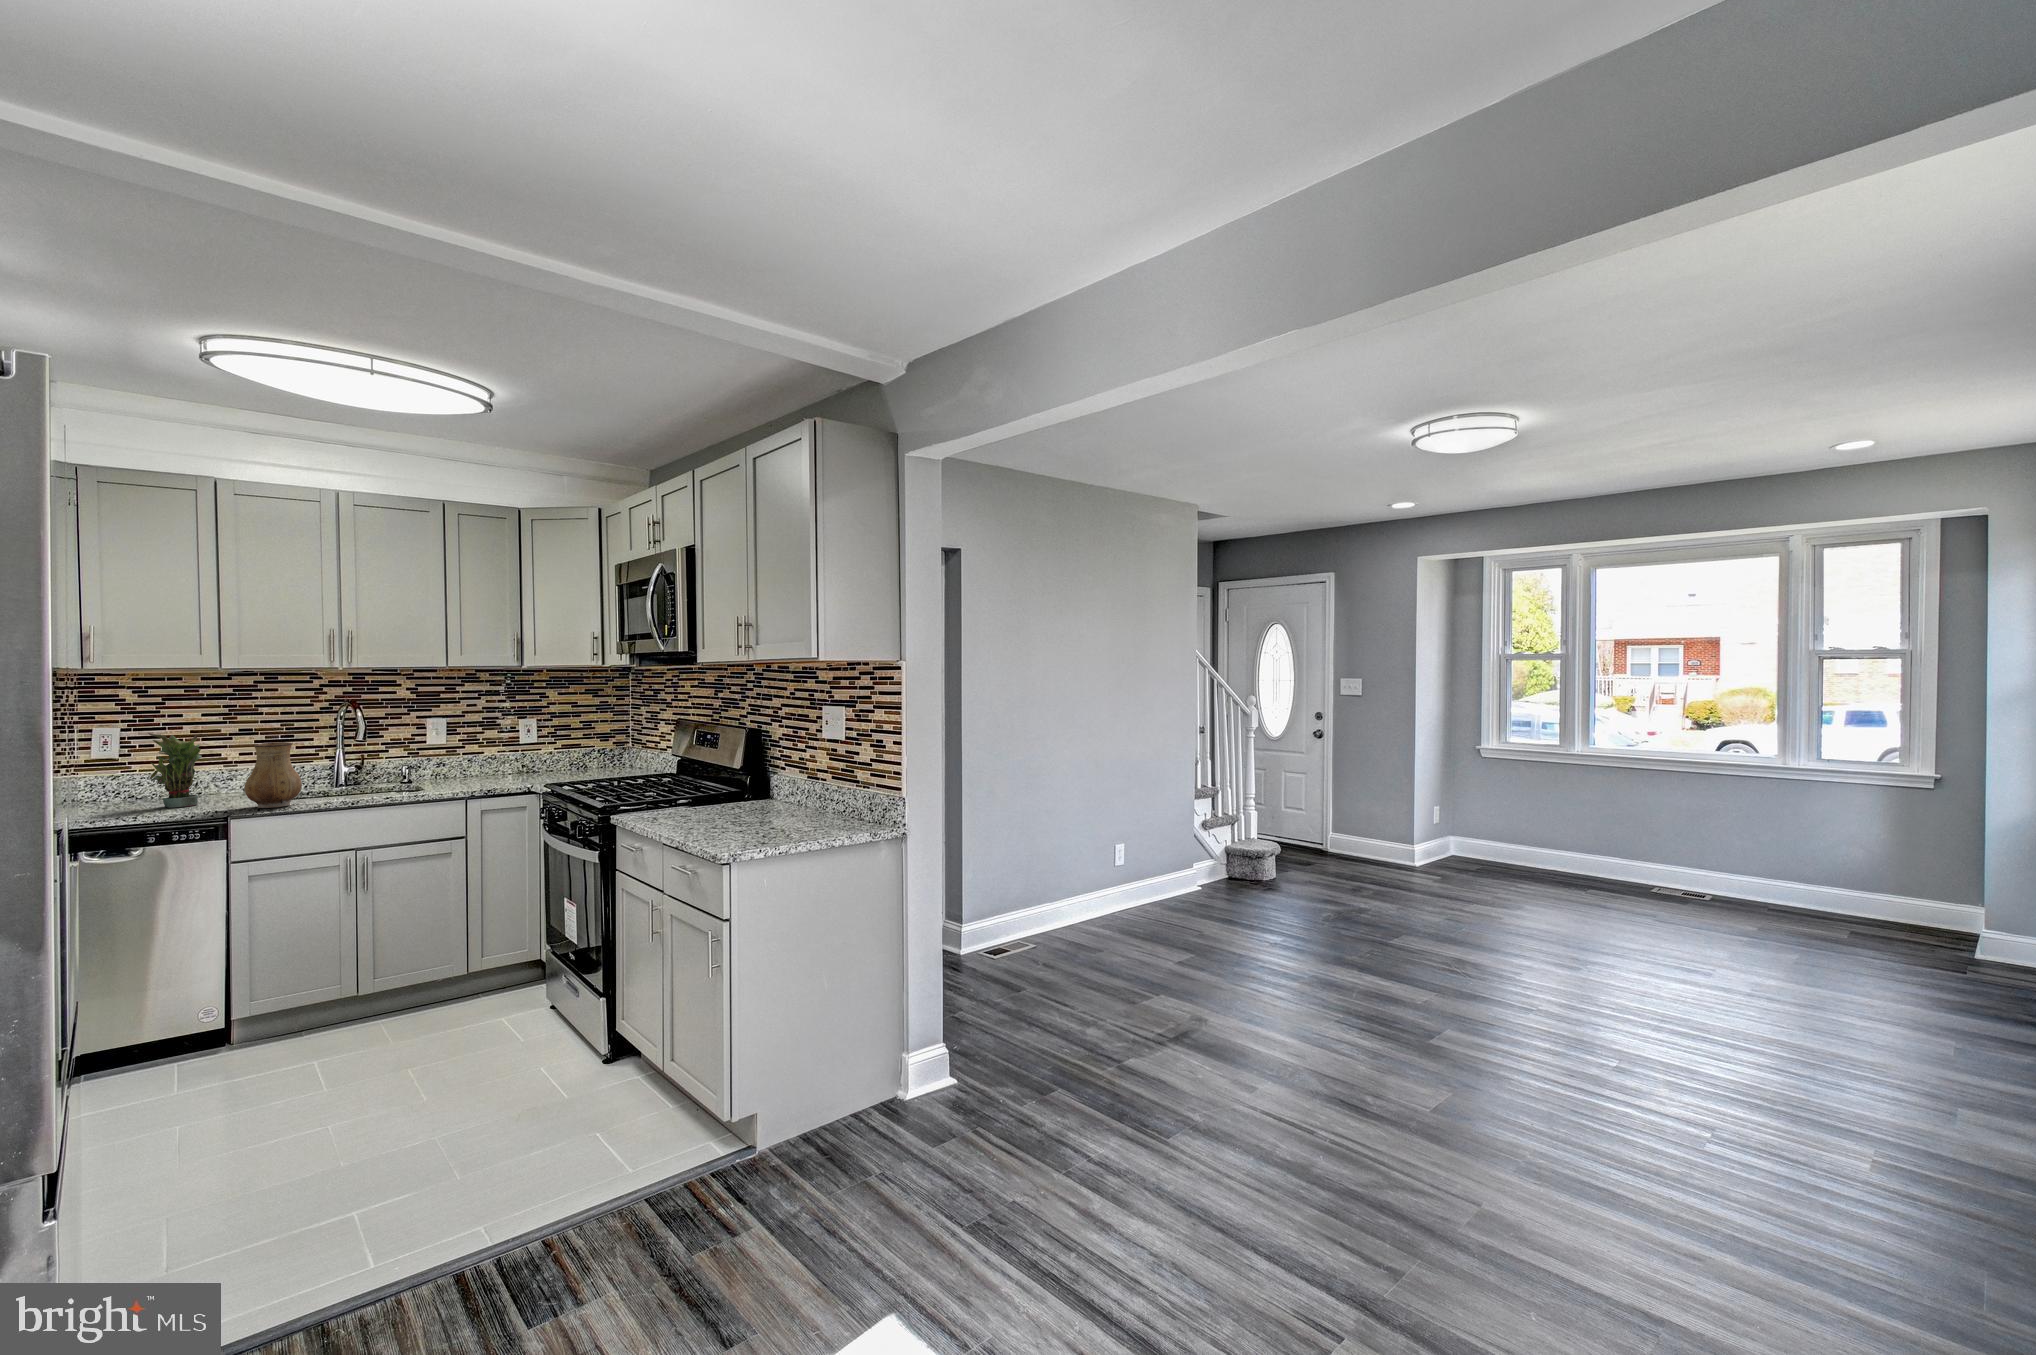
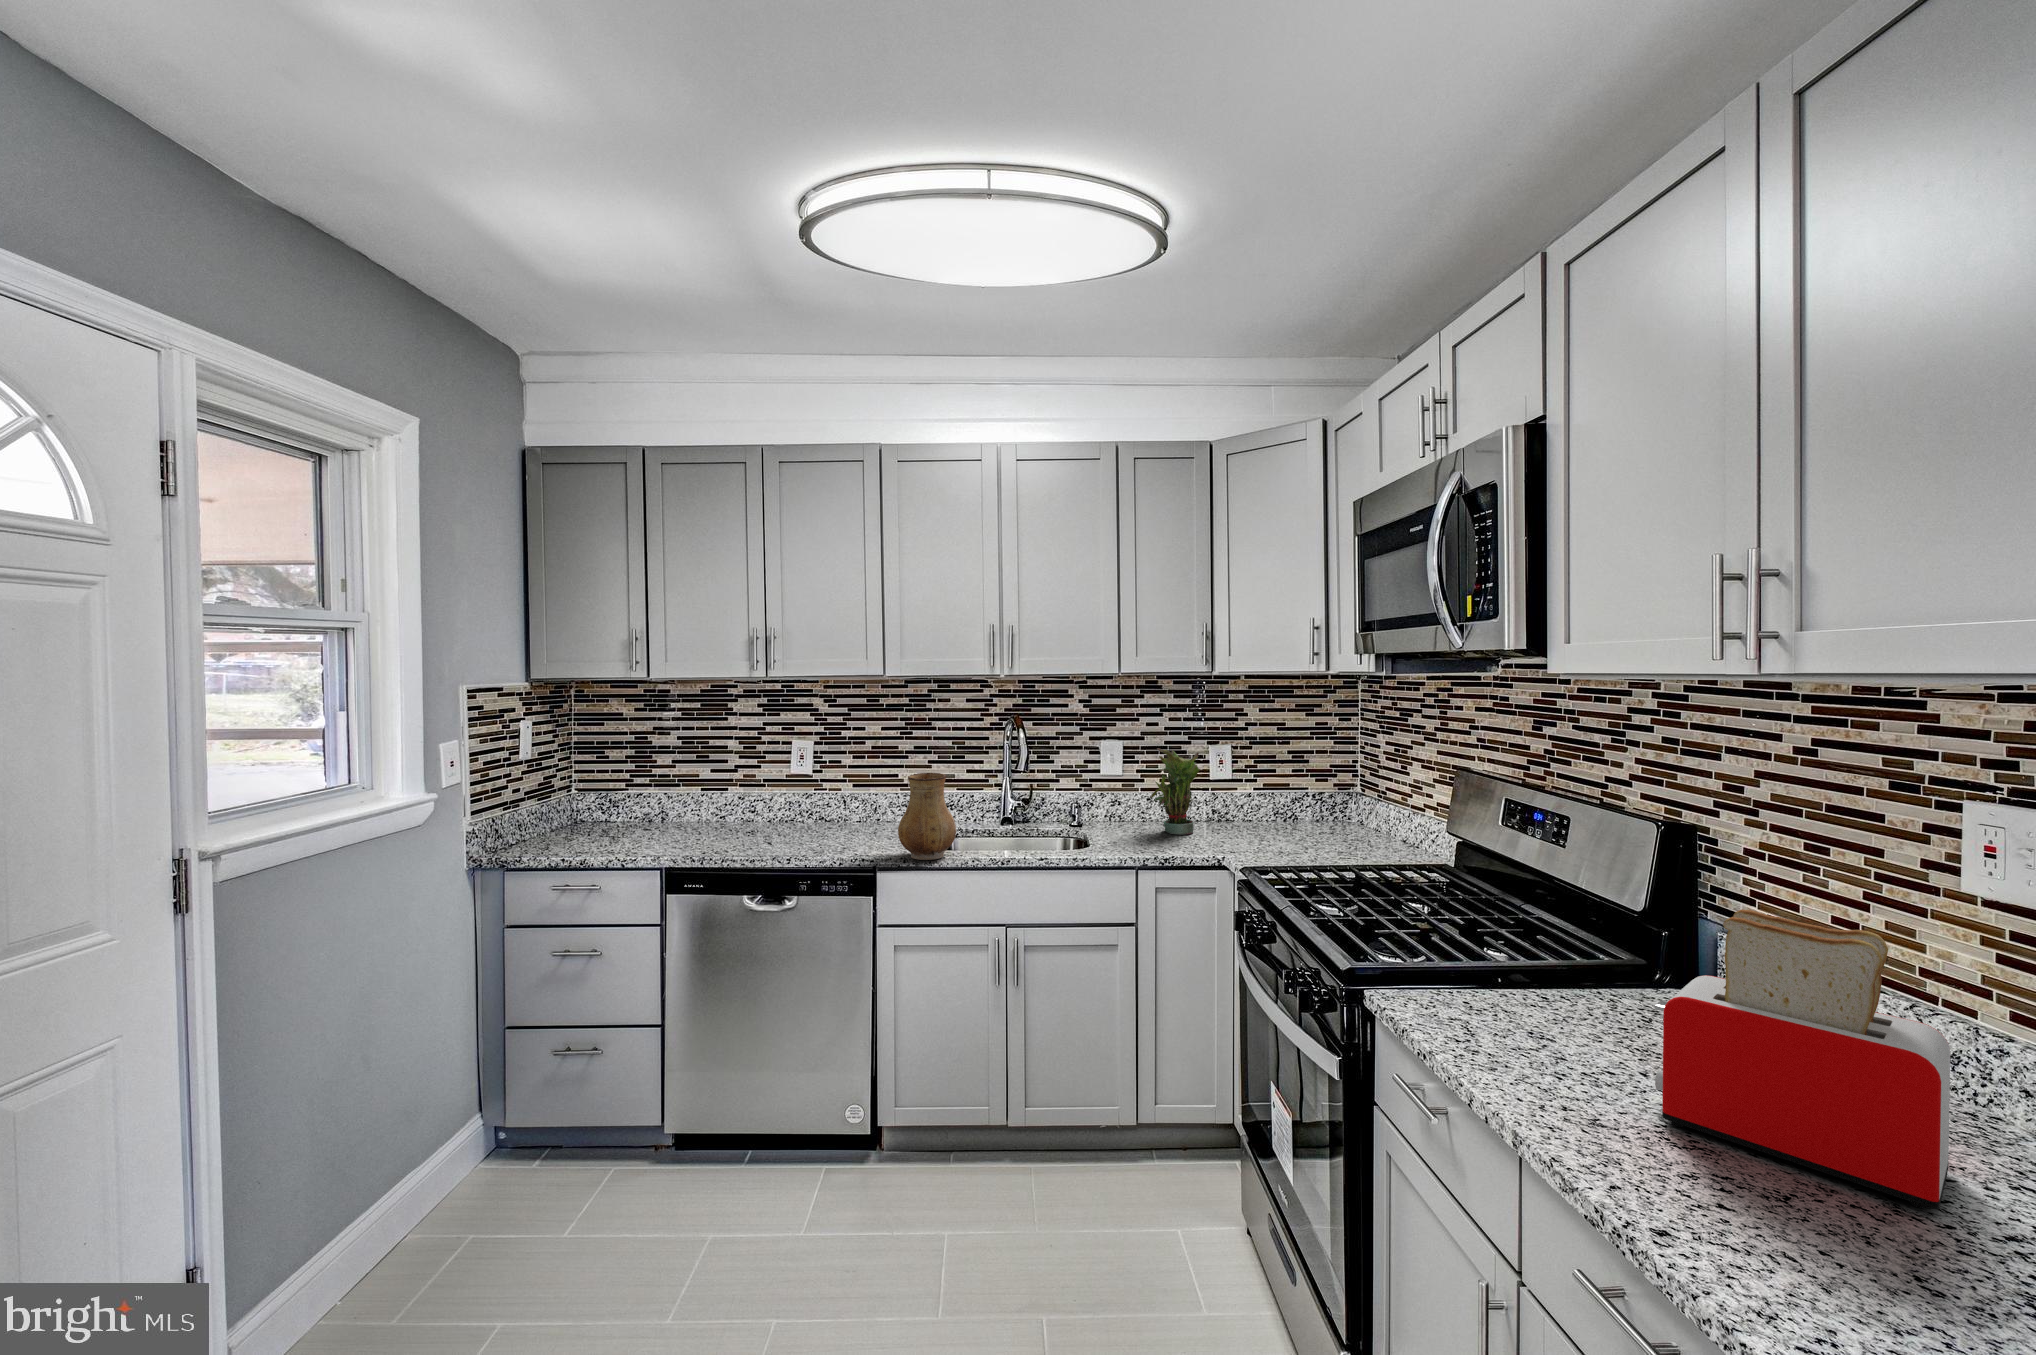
potted plant: present [148,733,202,807] -> present [1150,748,1200,835]
toaster: none [697,744,780,827] -> present [1654,909,1950,1209]

